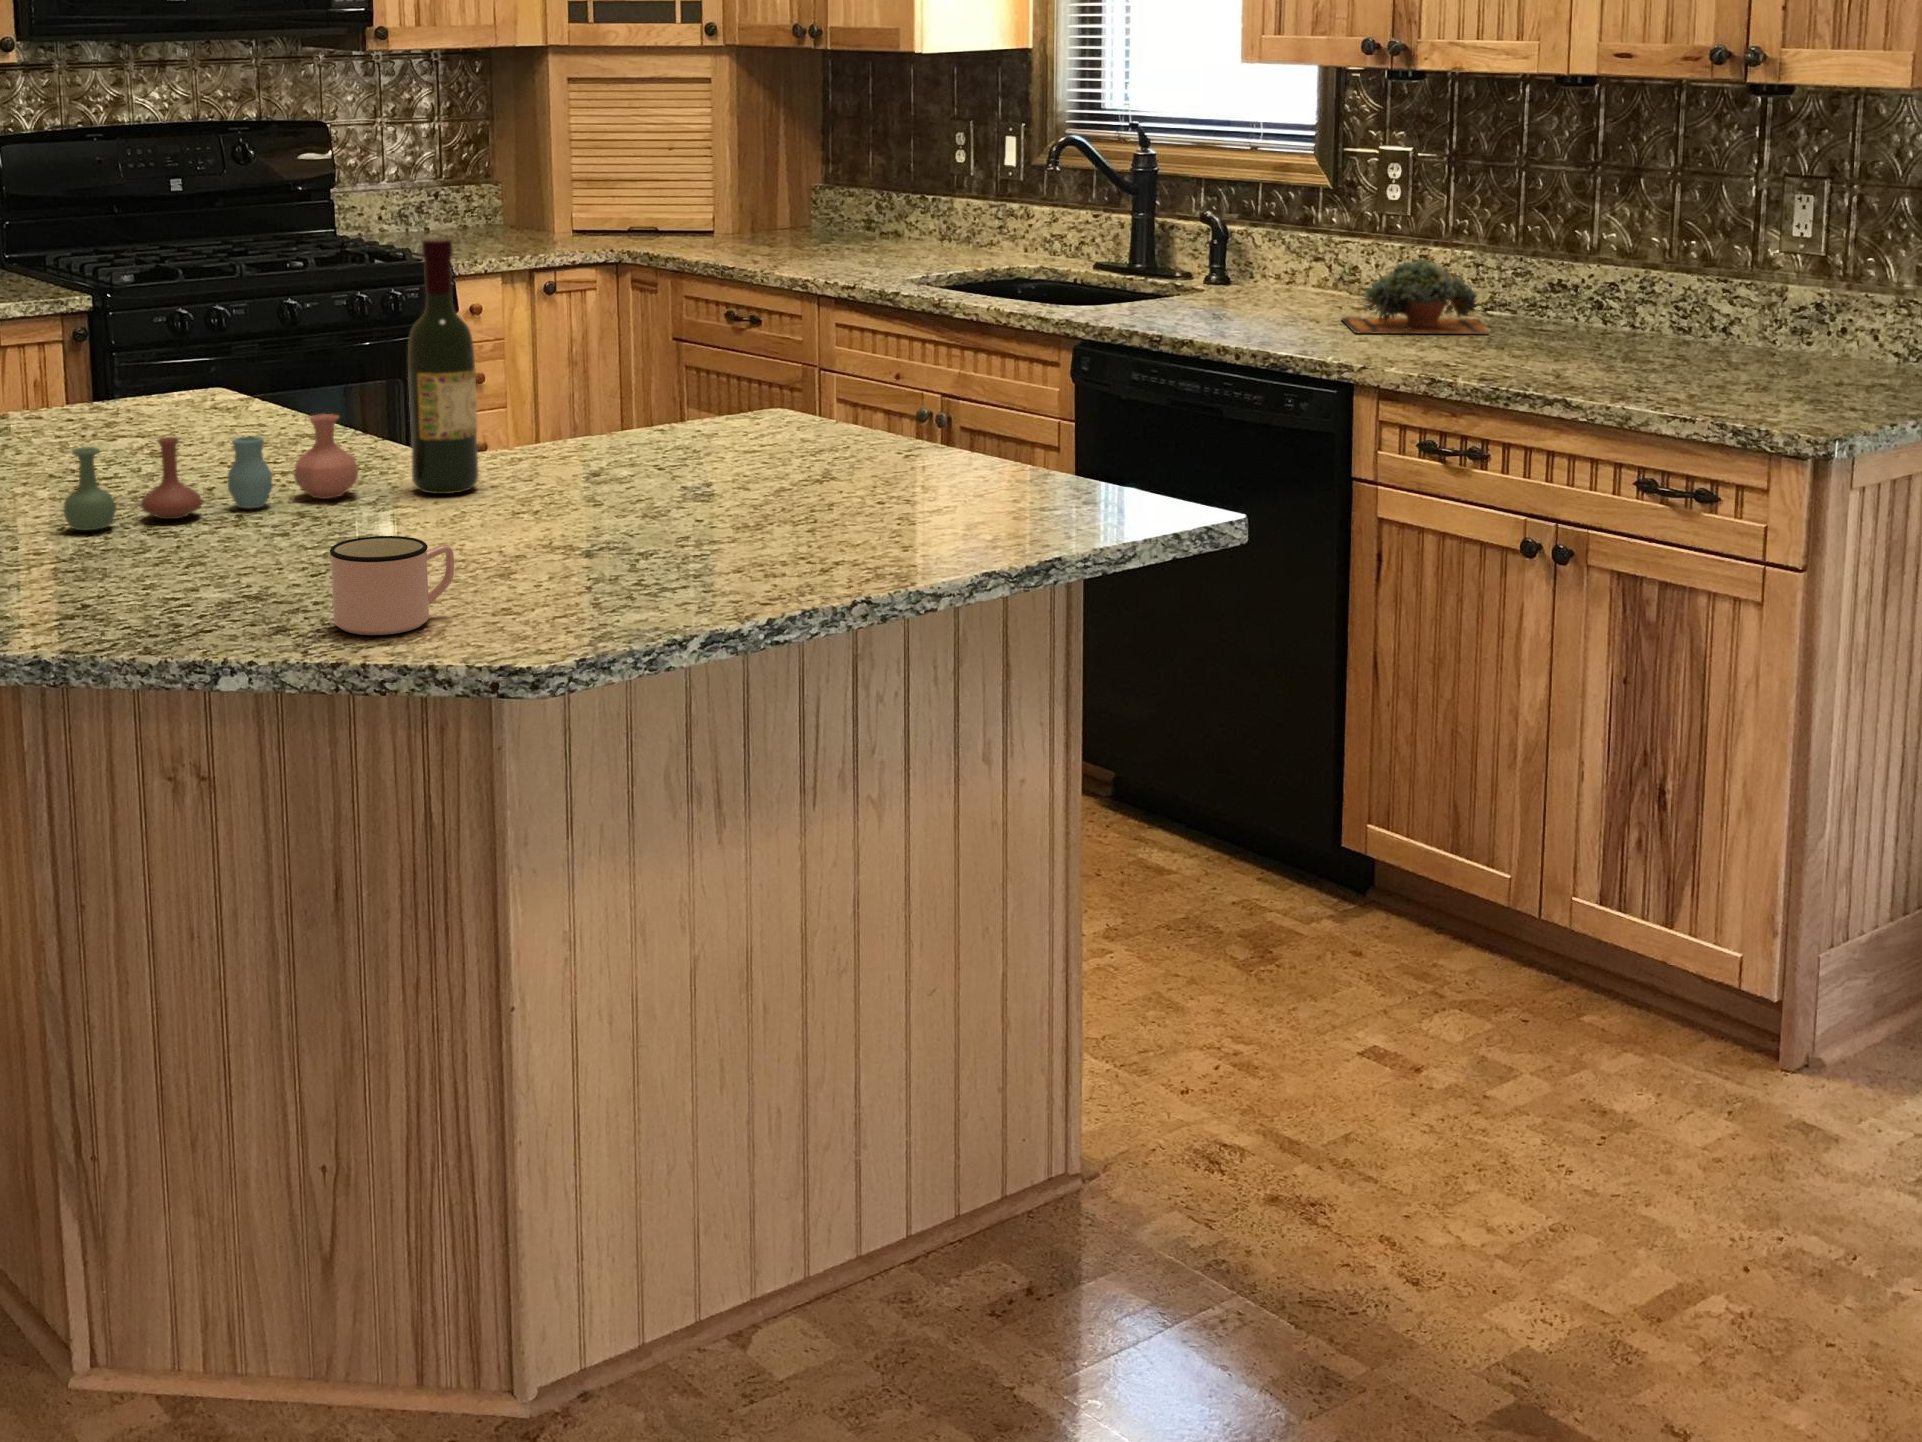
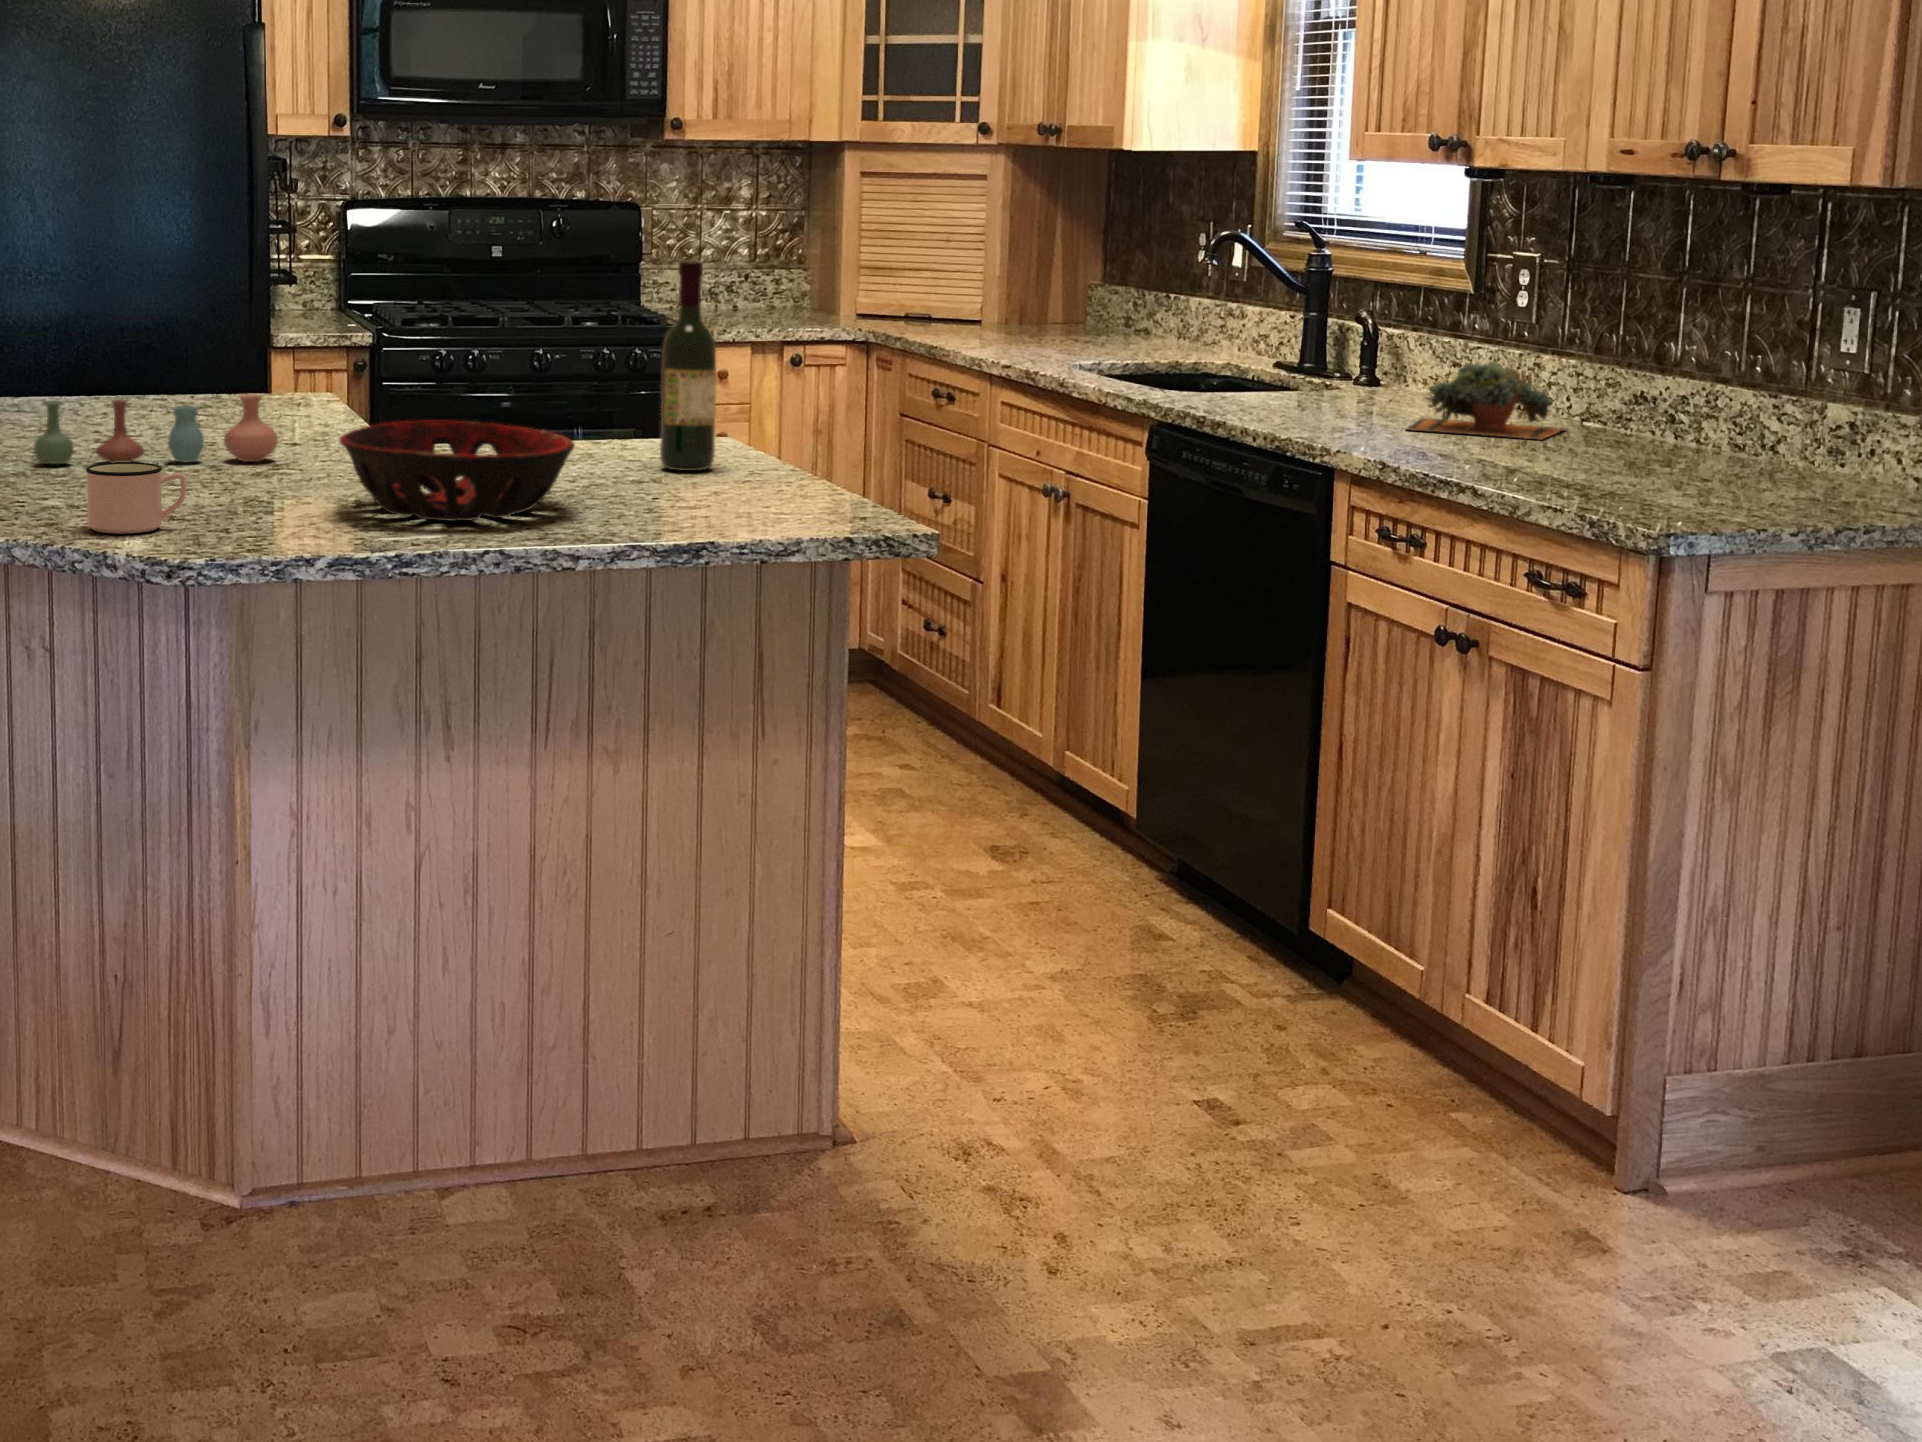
wine bottle: present [408,238,479,494] -> present [660,261,717,471]
decorative bowl: none [579,433,862,565] -> present [340,421,575,521]

